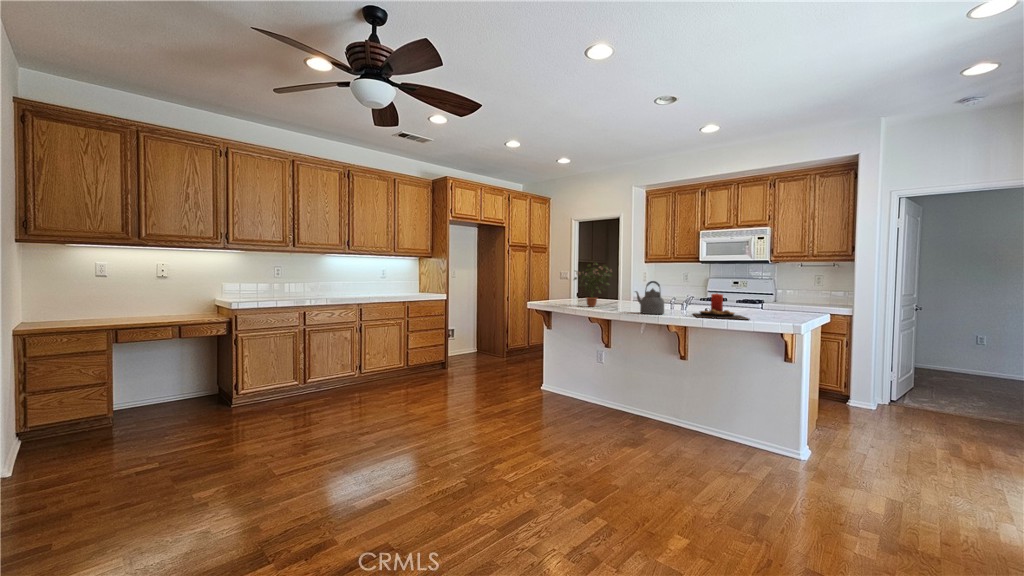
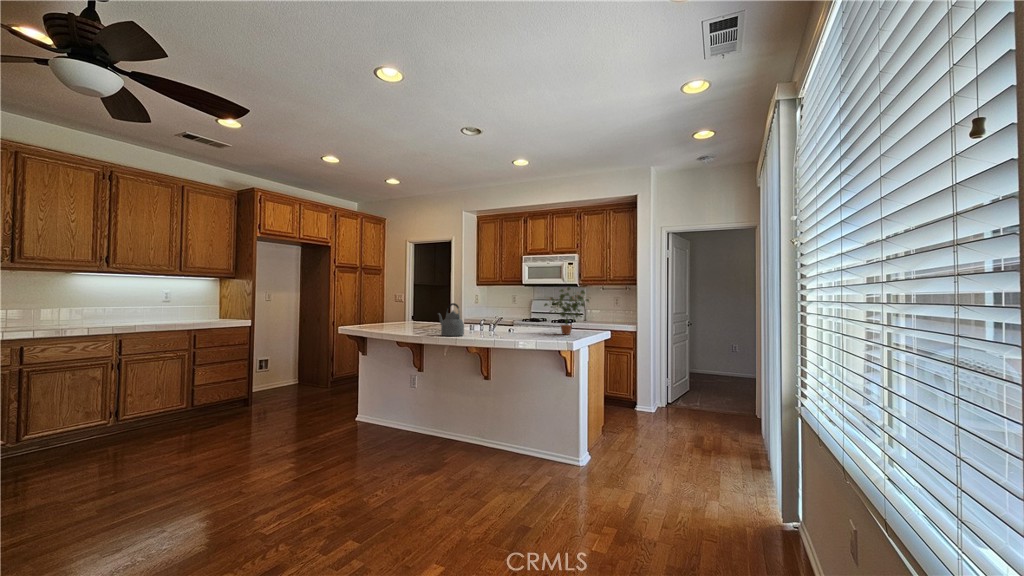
potted plant: present [574,262,612,307] -> present [544,287,589,335]
candle: present [693,294,749,320] -> none [491,314,536,339]

